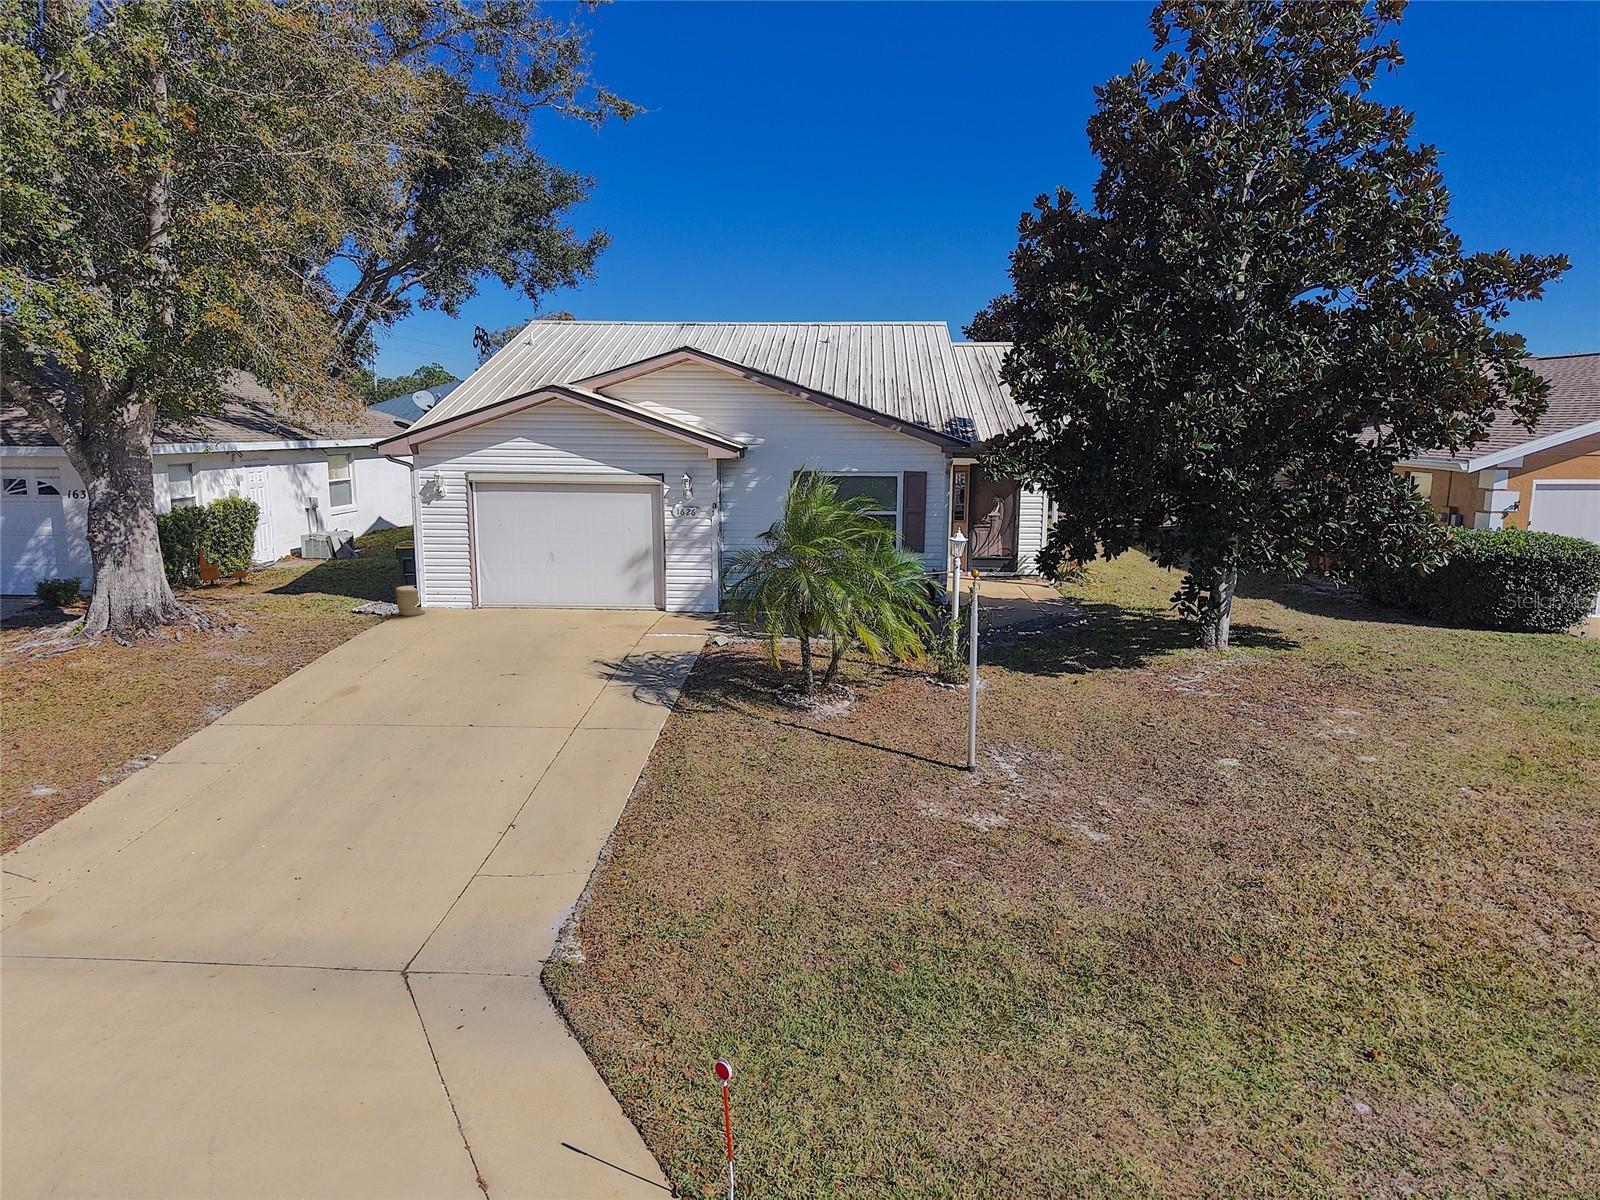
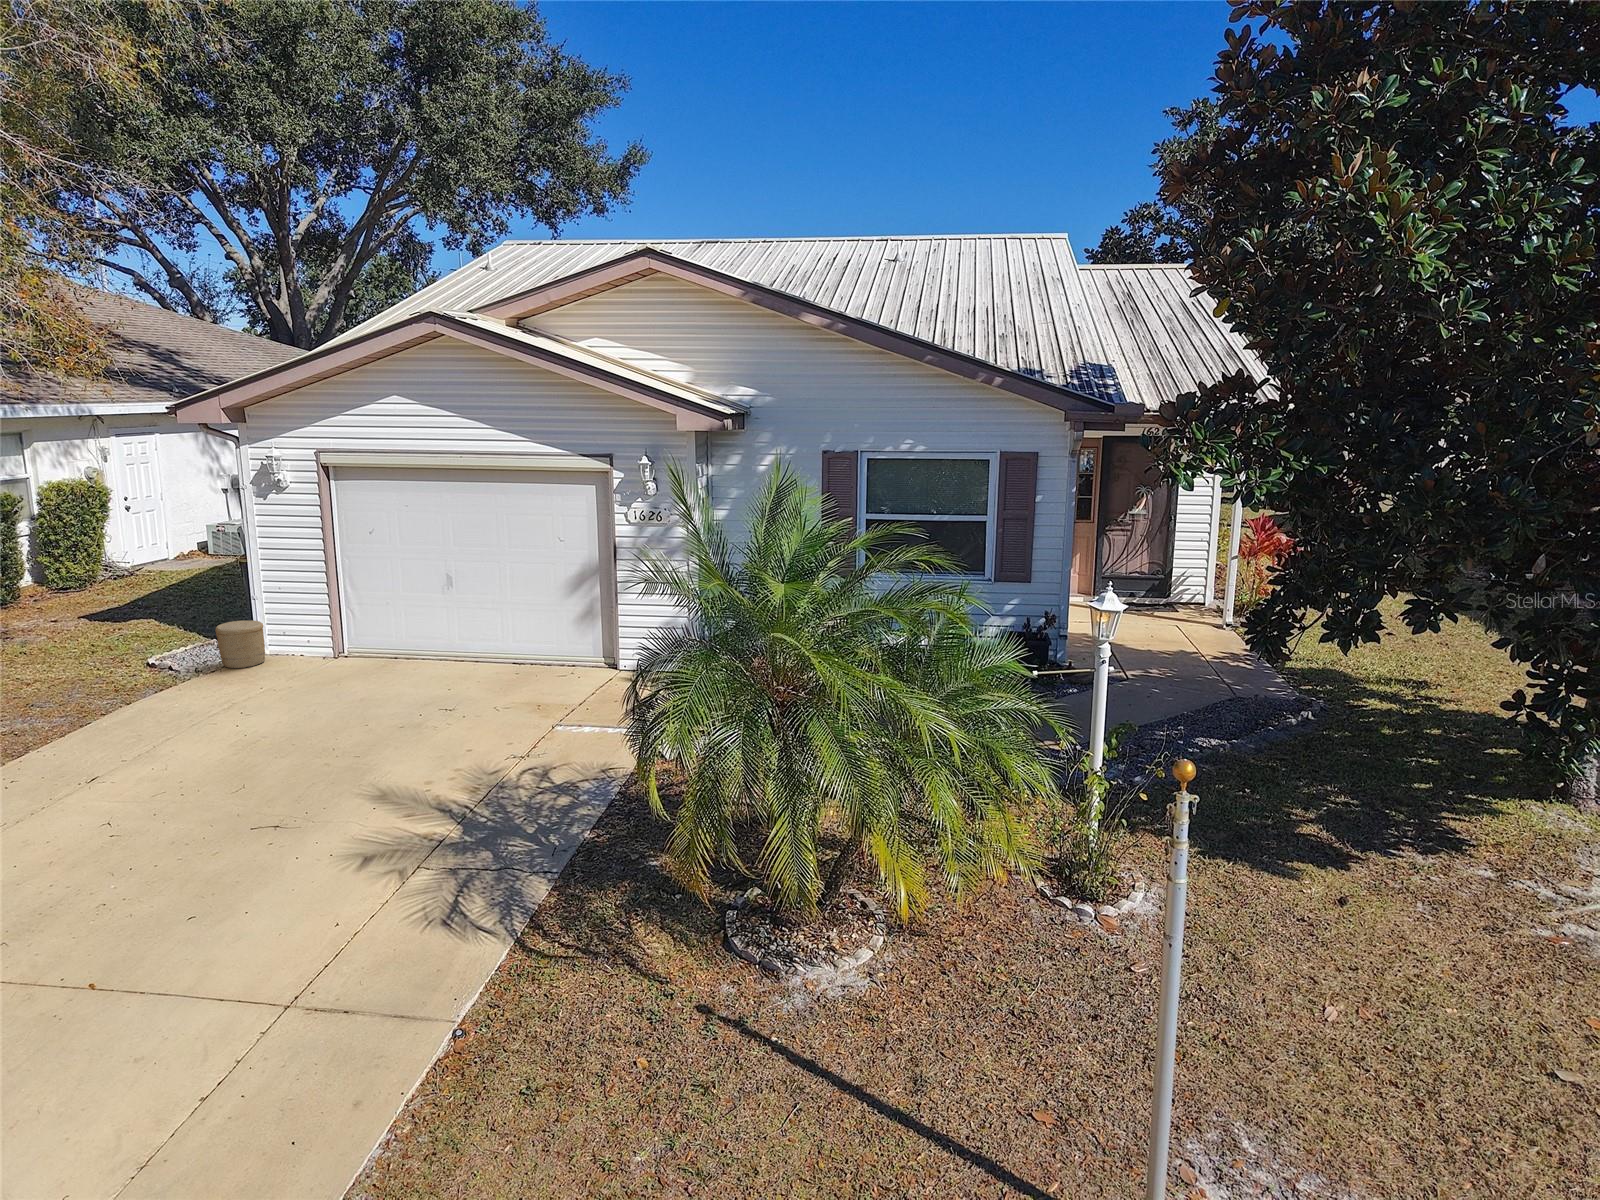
lounge chair: present [199,549,252,589] -> none [16,547,97,605]

